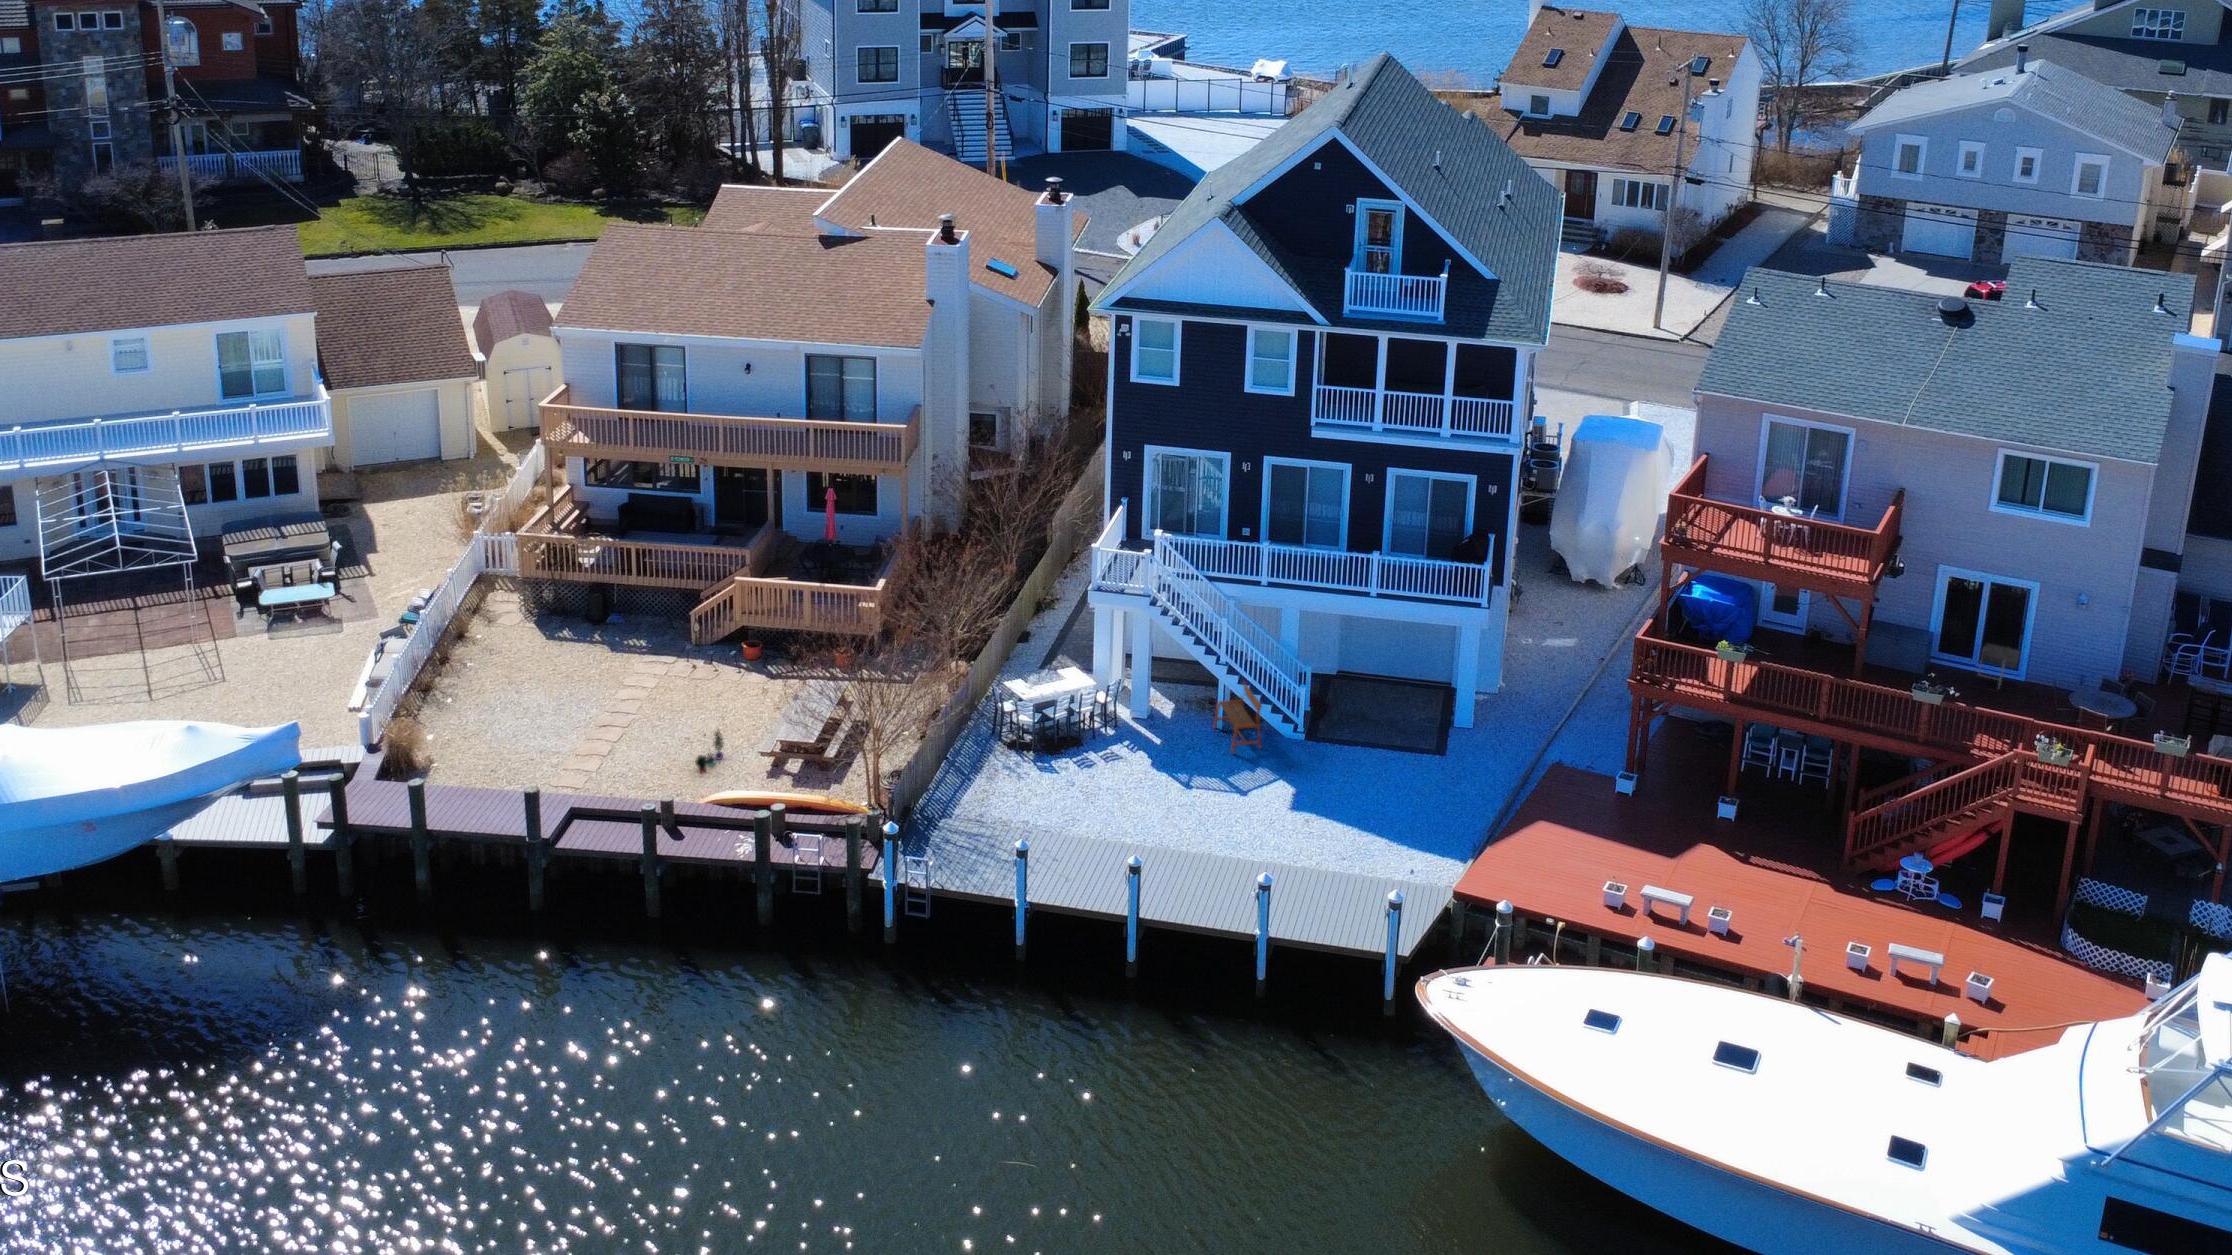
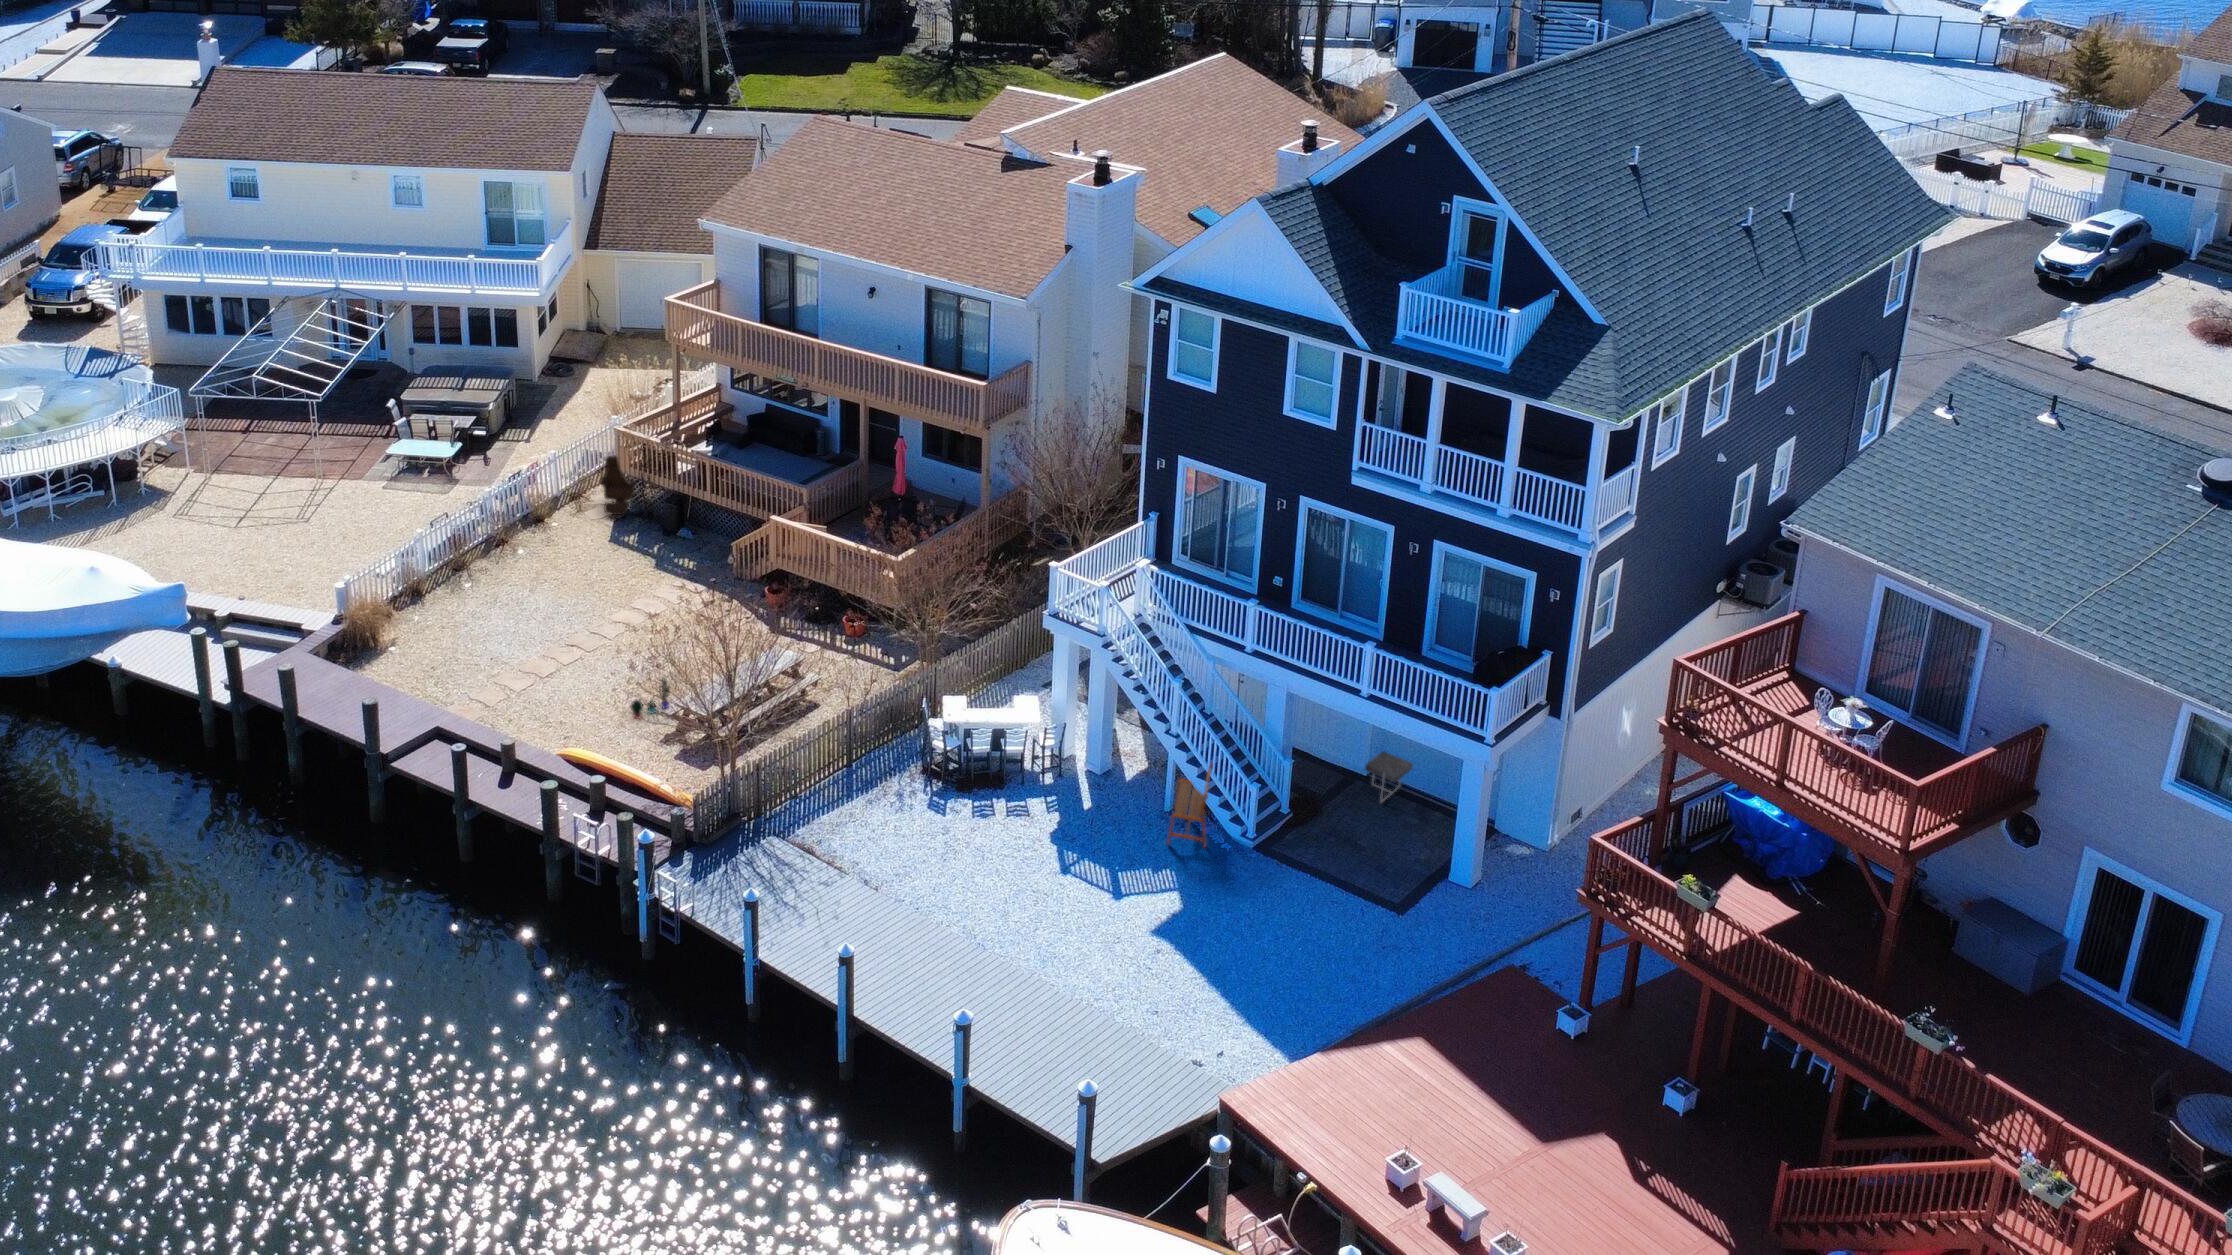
lounge chair: none [497,563,537,625] -> present [600,456,637,518]
side table: present [1978,643,2020,685] -> present [1365,751,1413,802]

